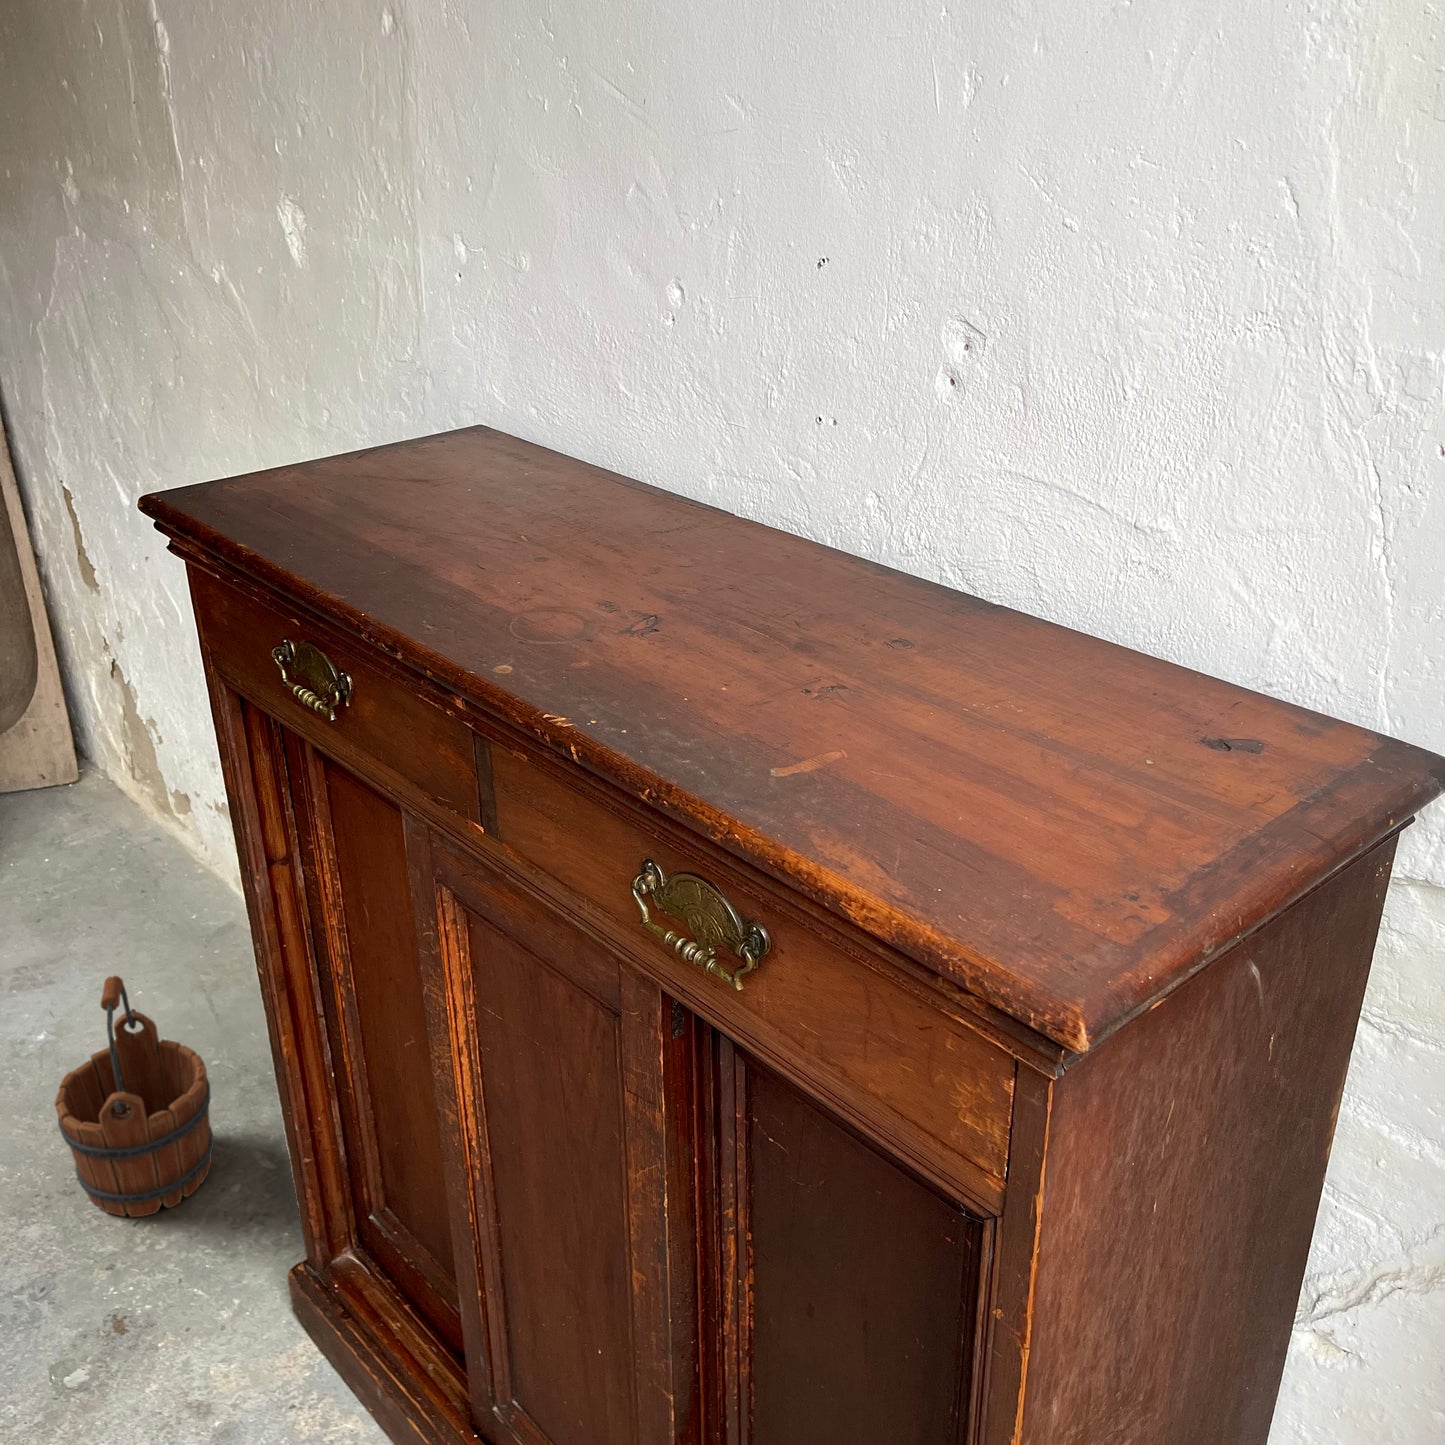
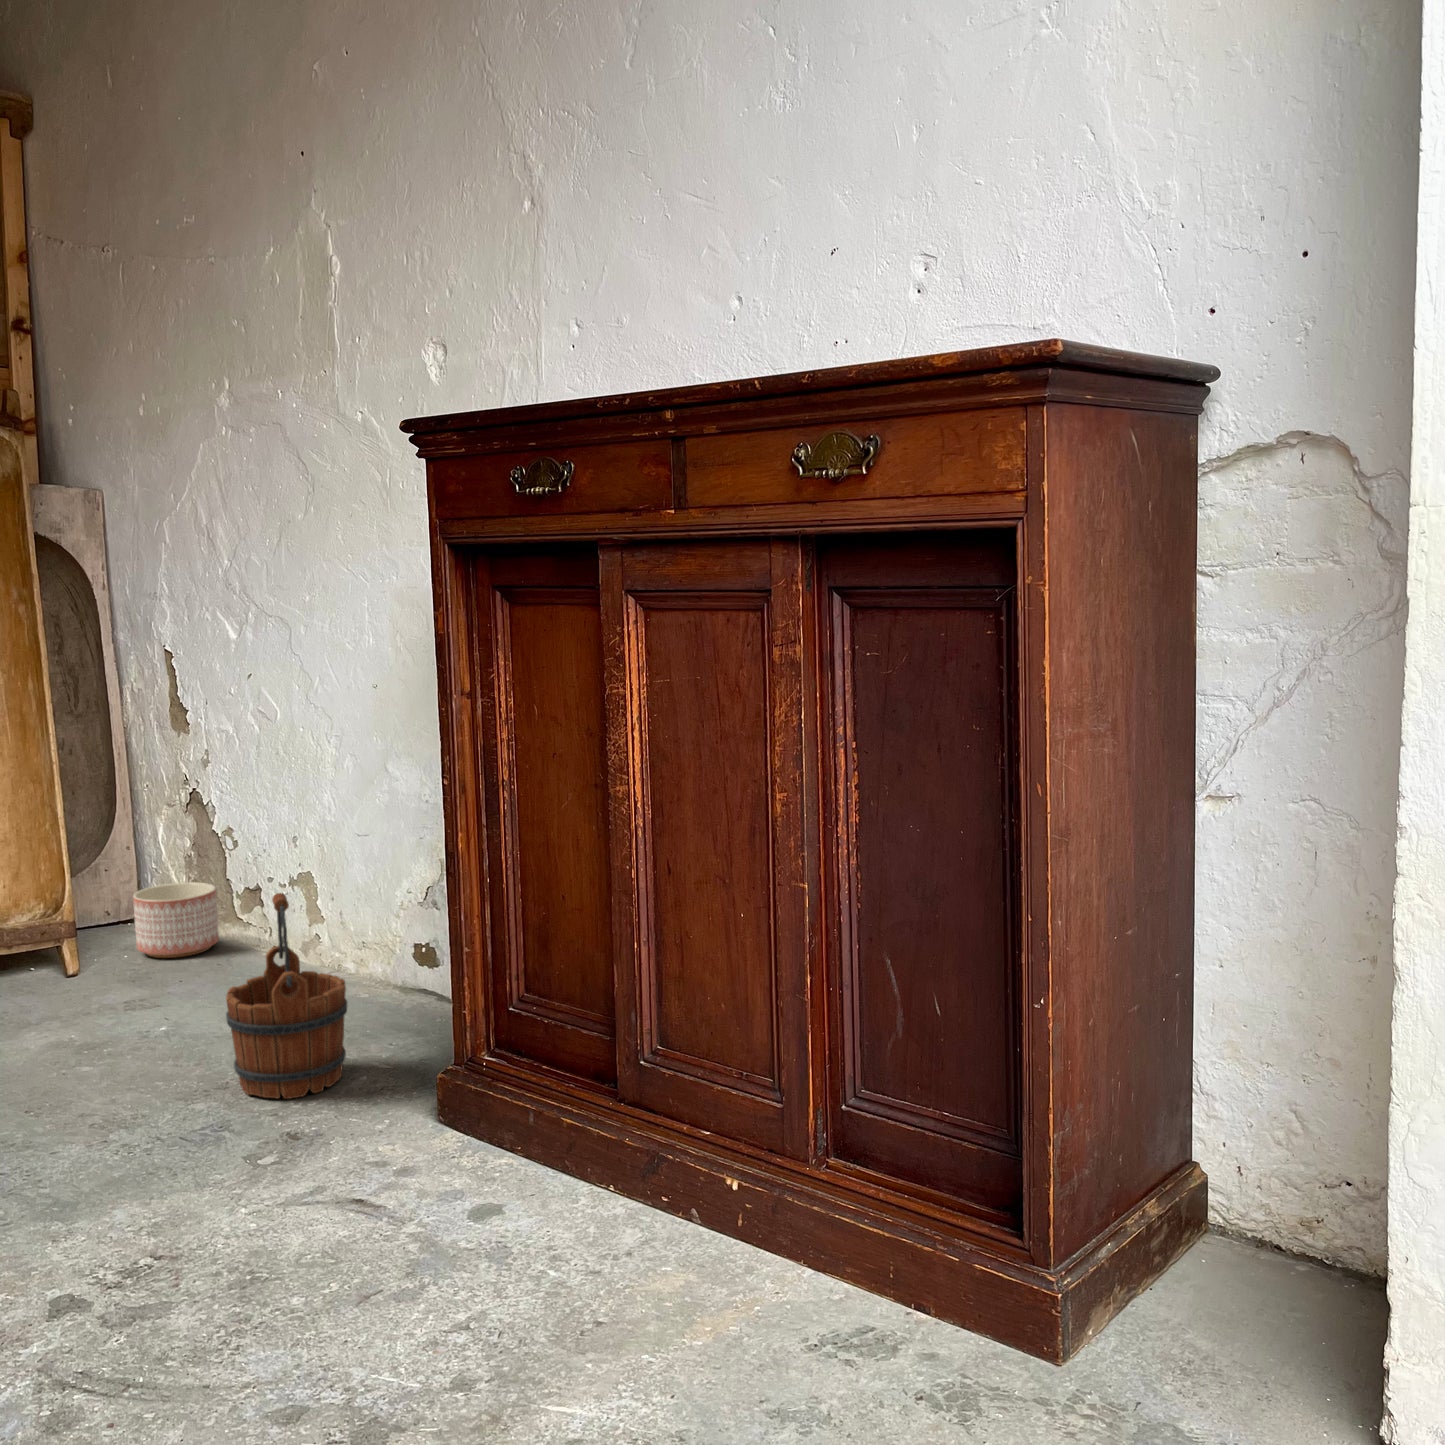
planter: none [39,767,146,867] -> present [133,882,219,958]

